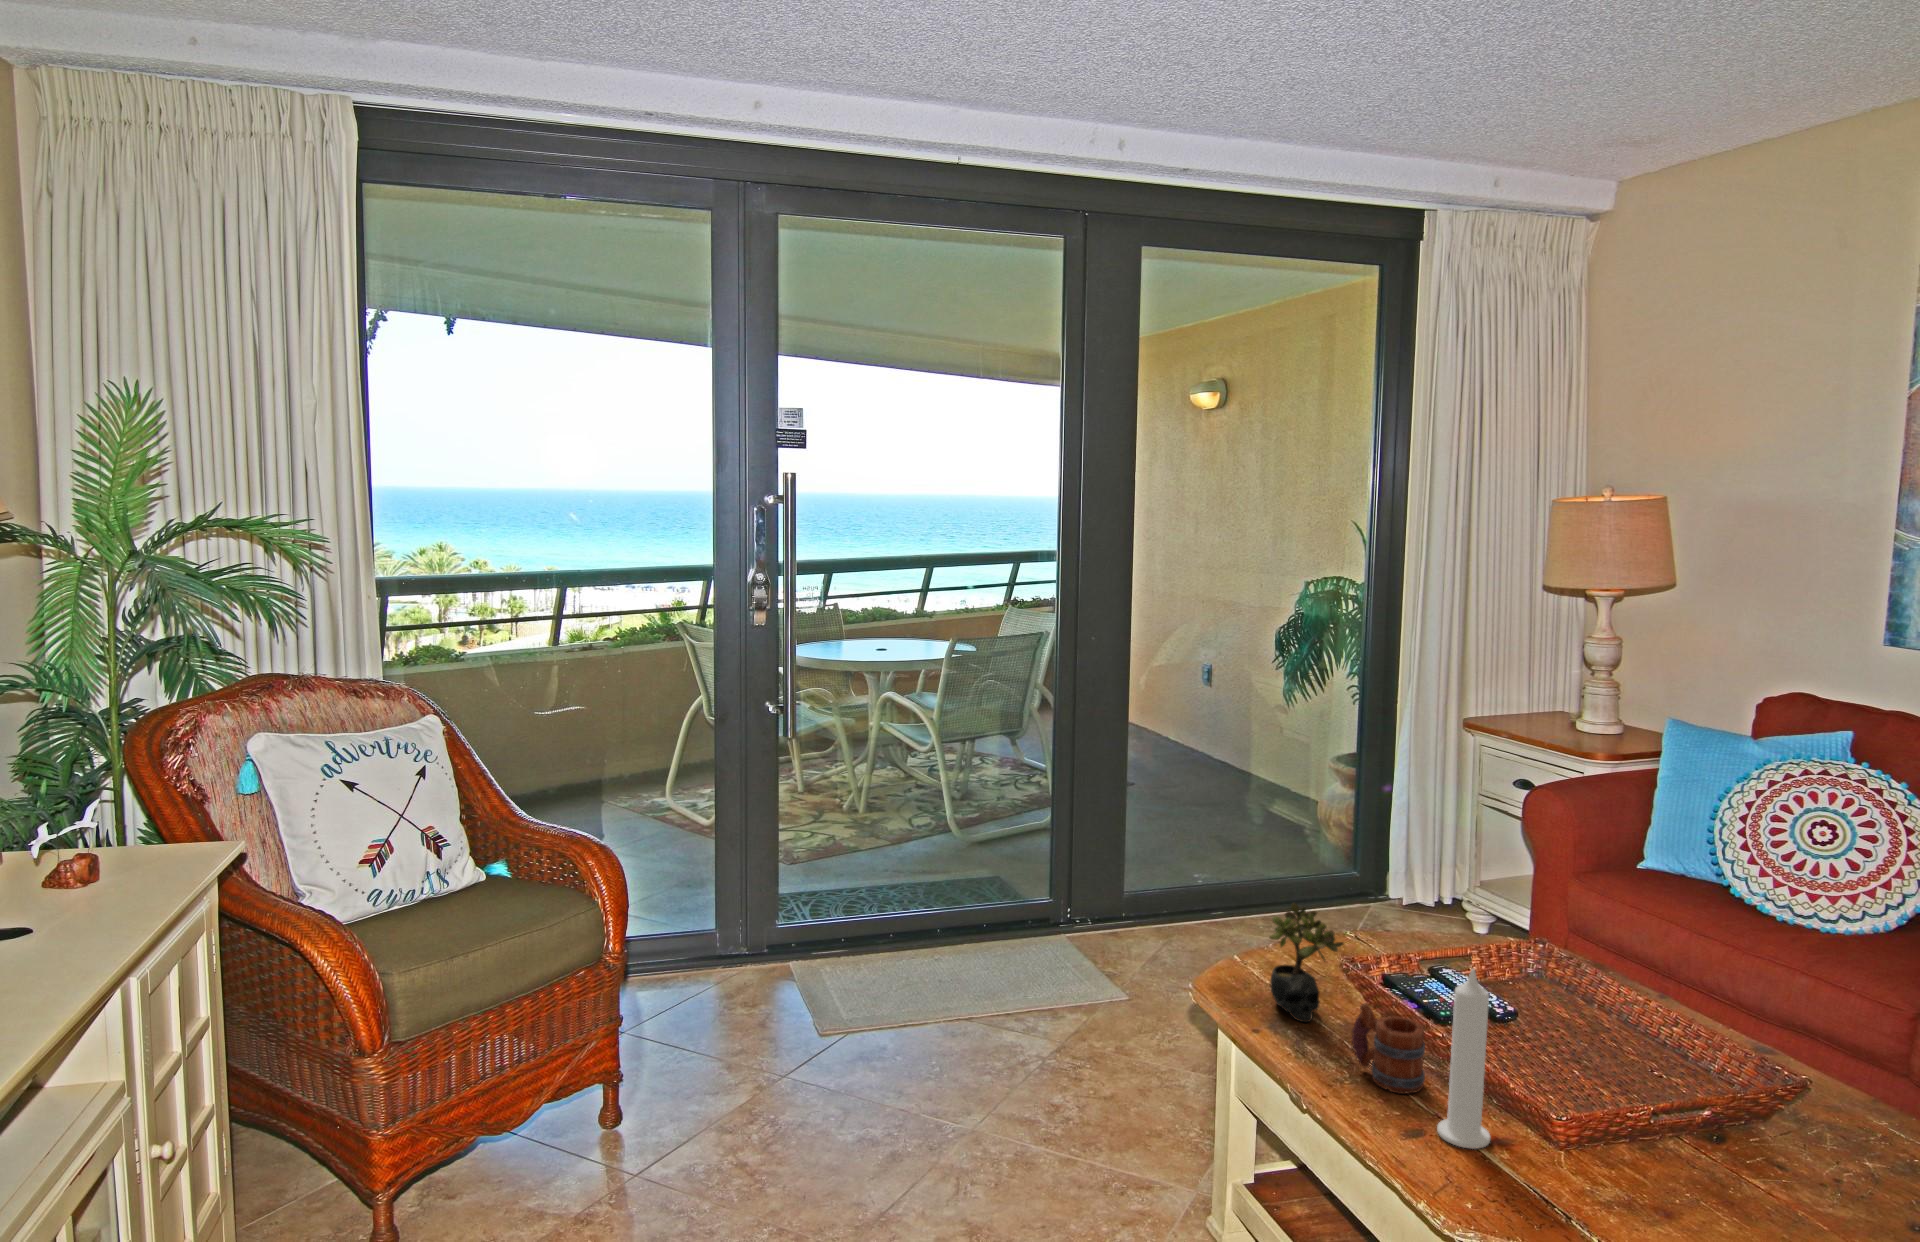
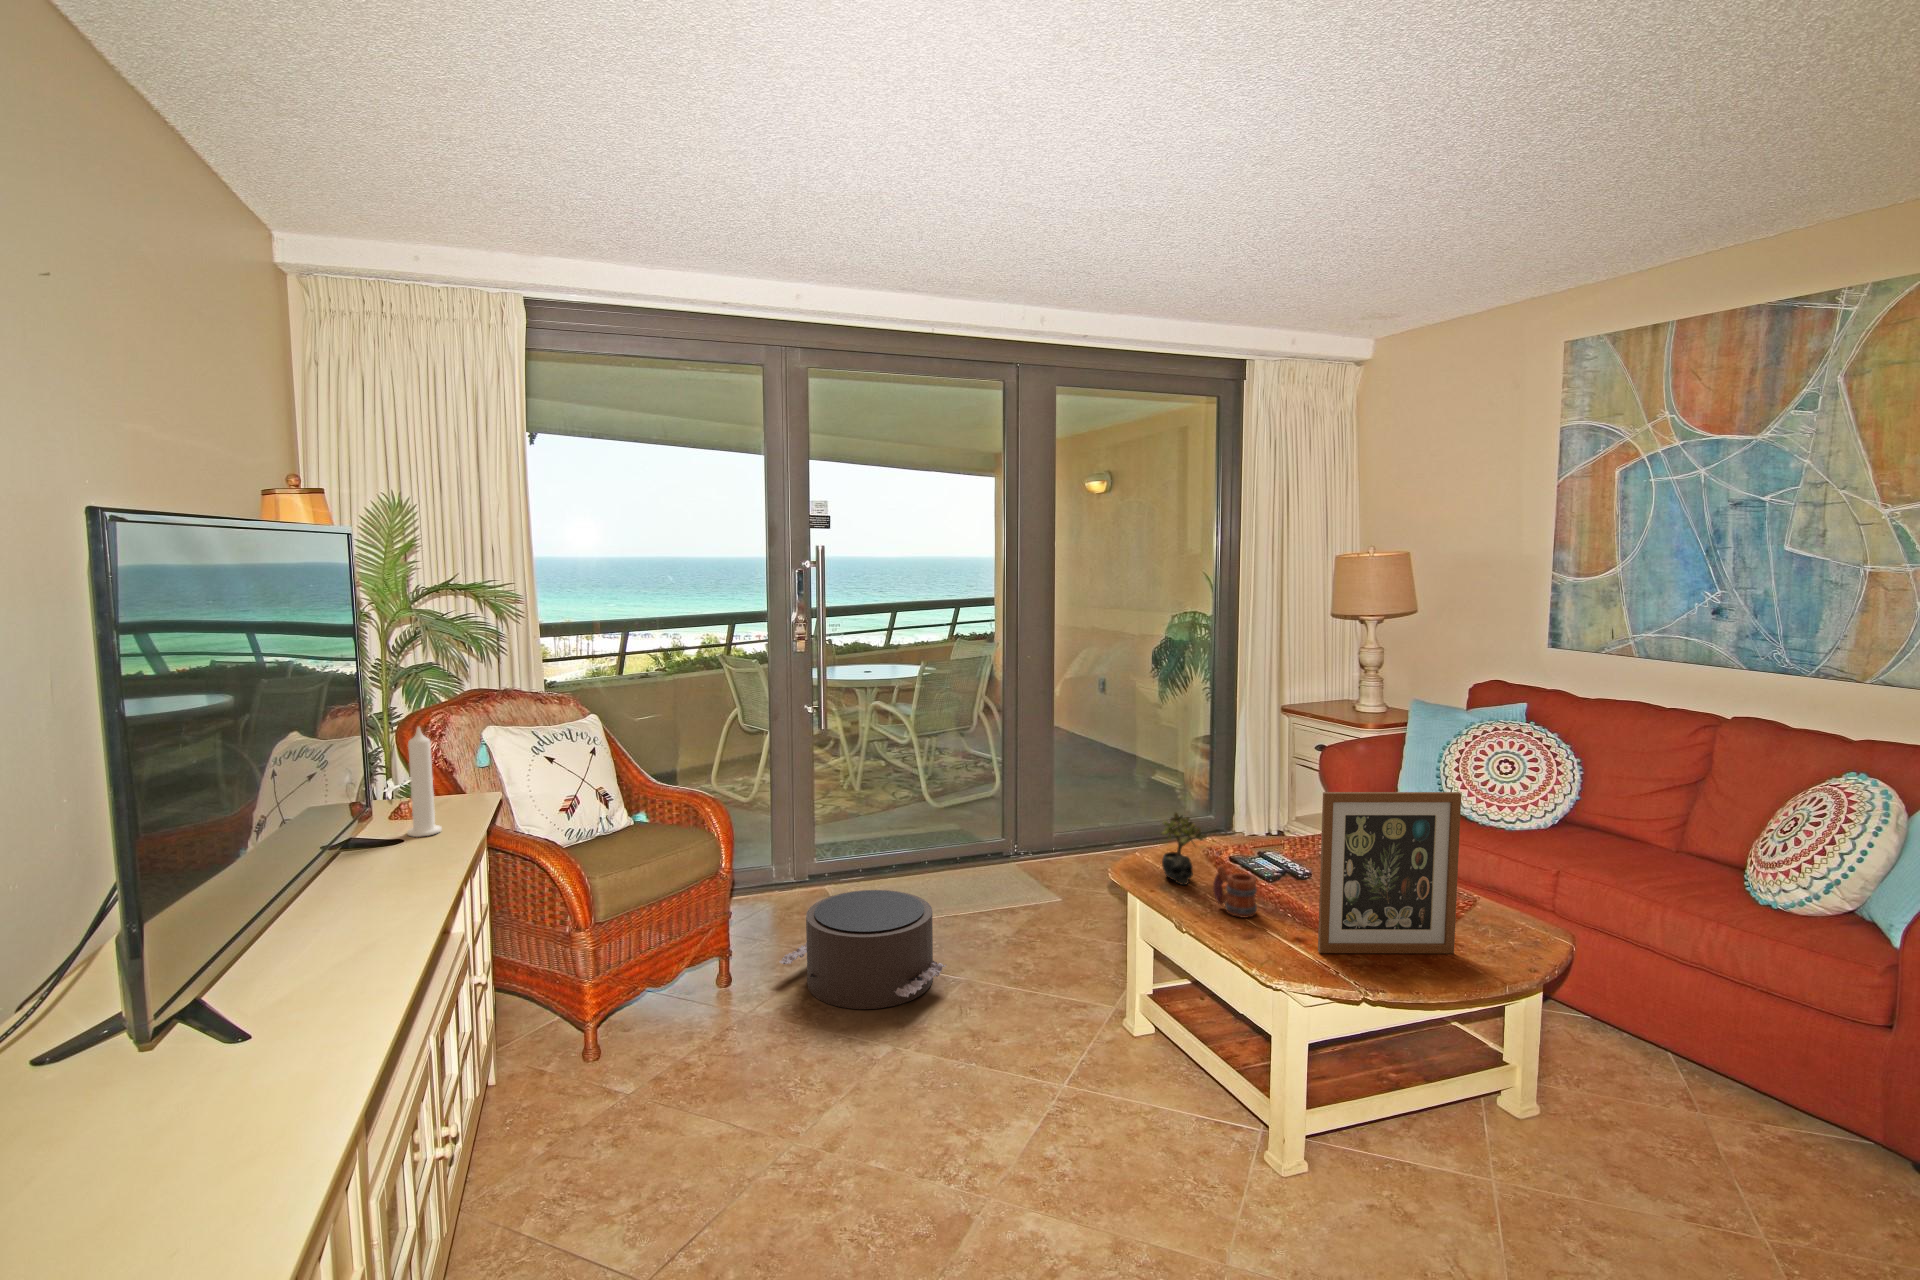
picture frame: none [1532,904,1801,1191] -> present [1318,792,1461,954]
candle: present [1437,969,1490,1149] -> present [407,727,442,837]
pouf: none [690,984,939,1176] -> present [779,890,946,1009]

